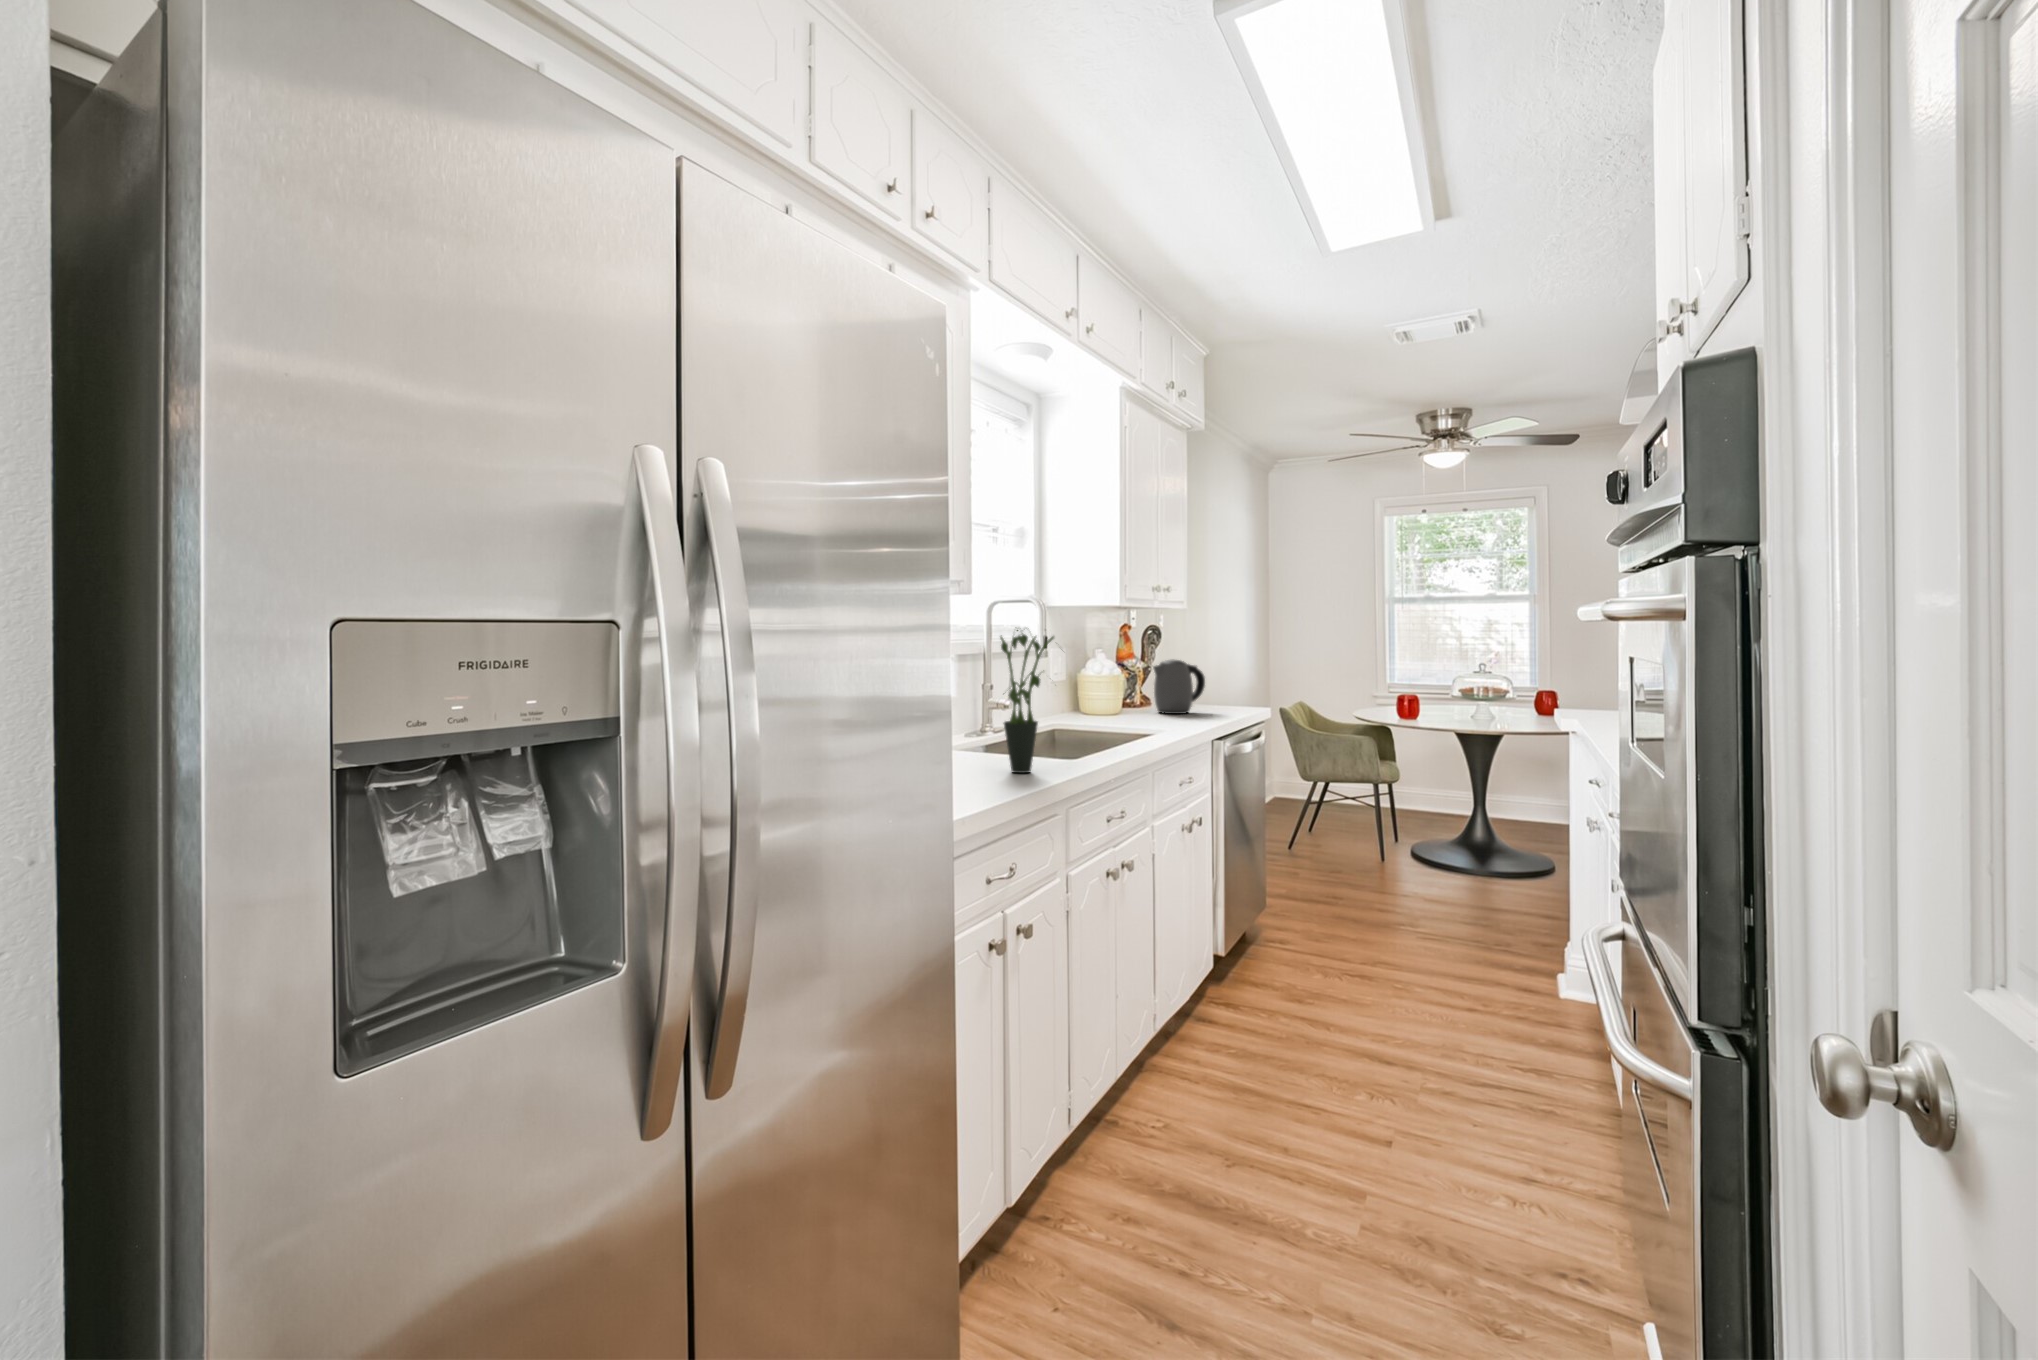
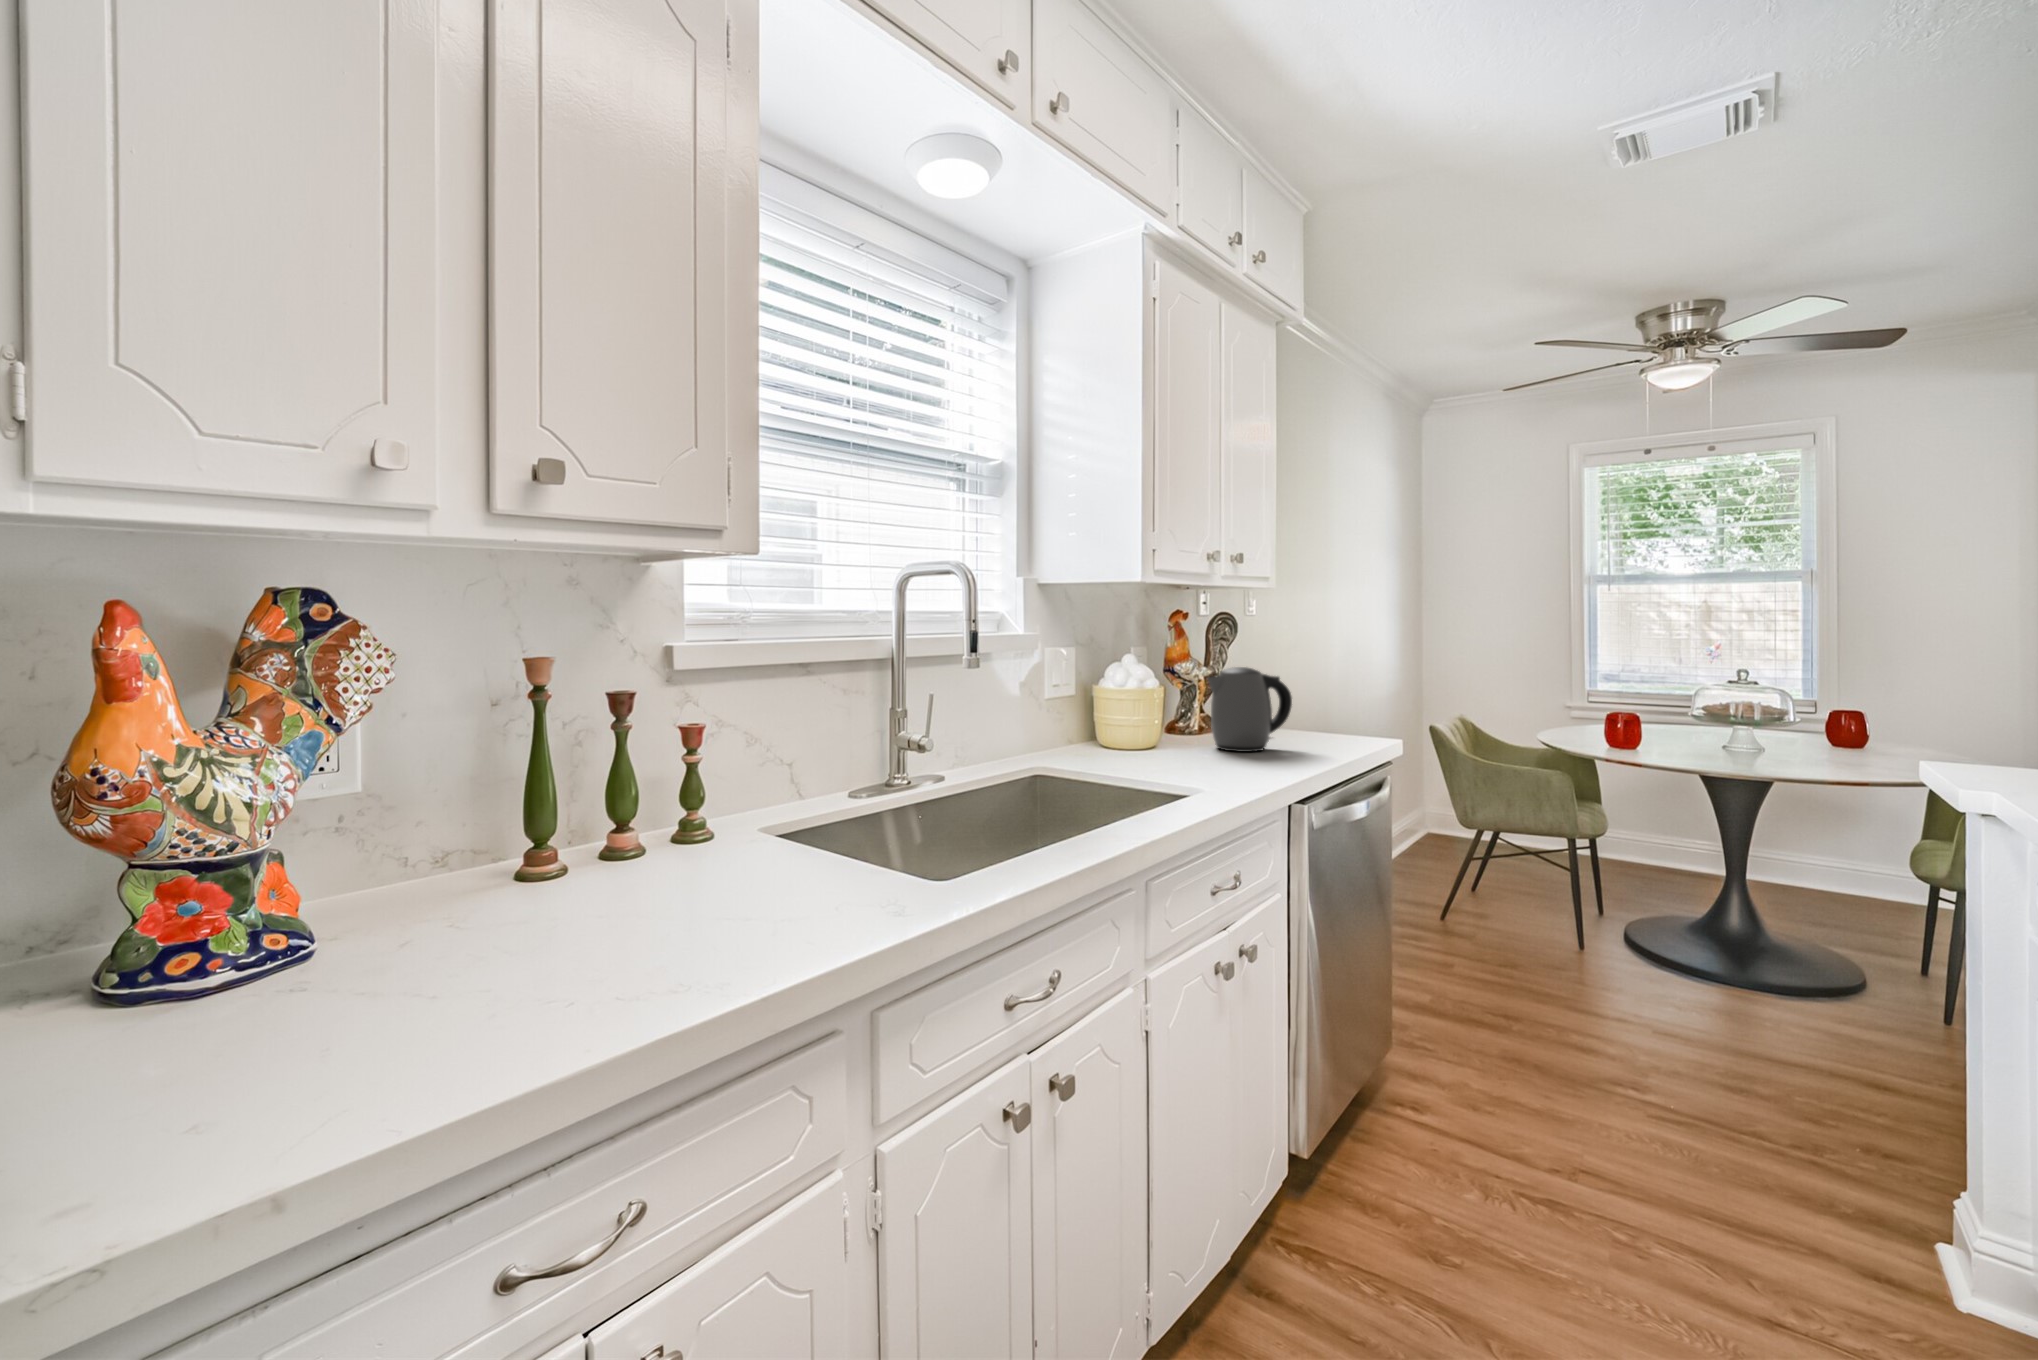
potted plant: present [1000,630,1054,773] -> none [727,614,859,930]

